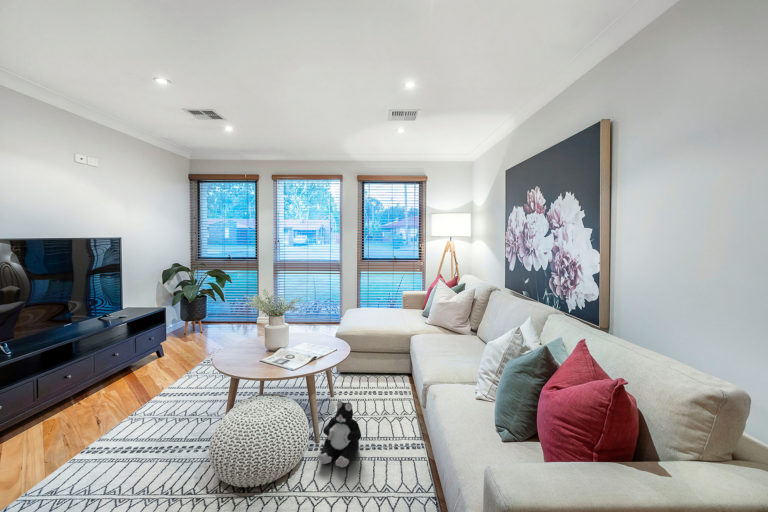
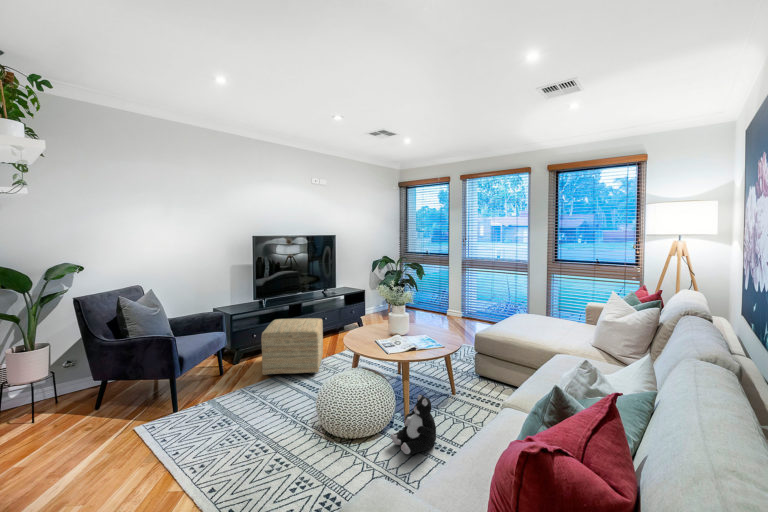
ottoman: none [34,354,150,467] -> present [261,318,323,376]

